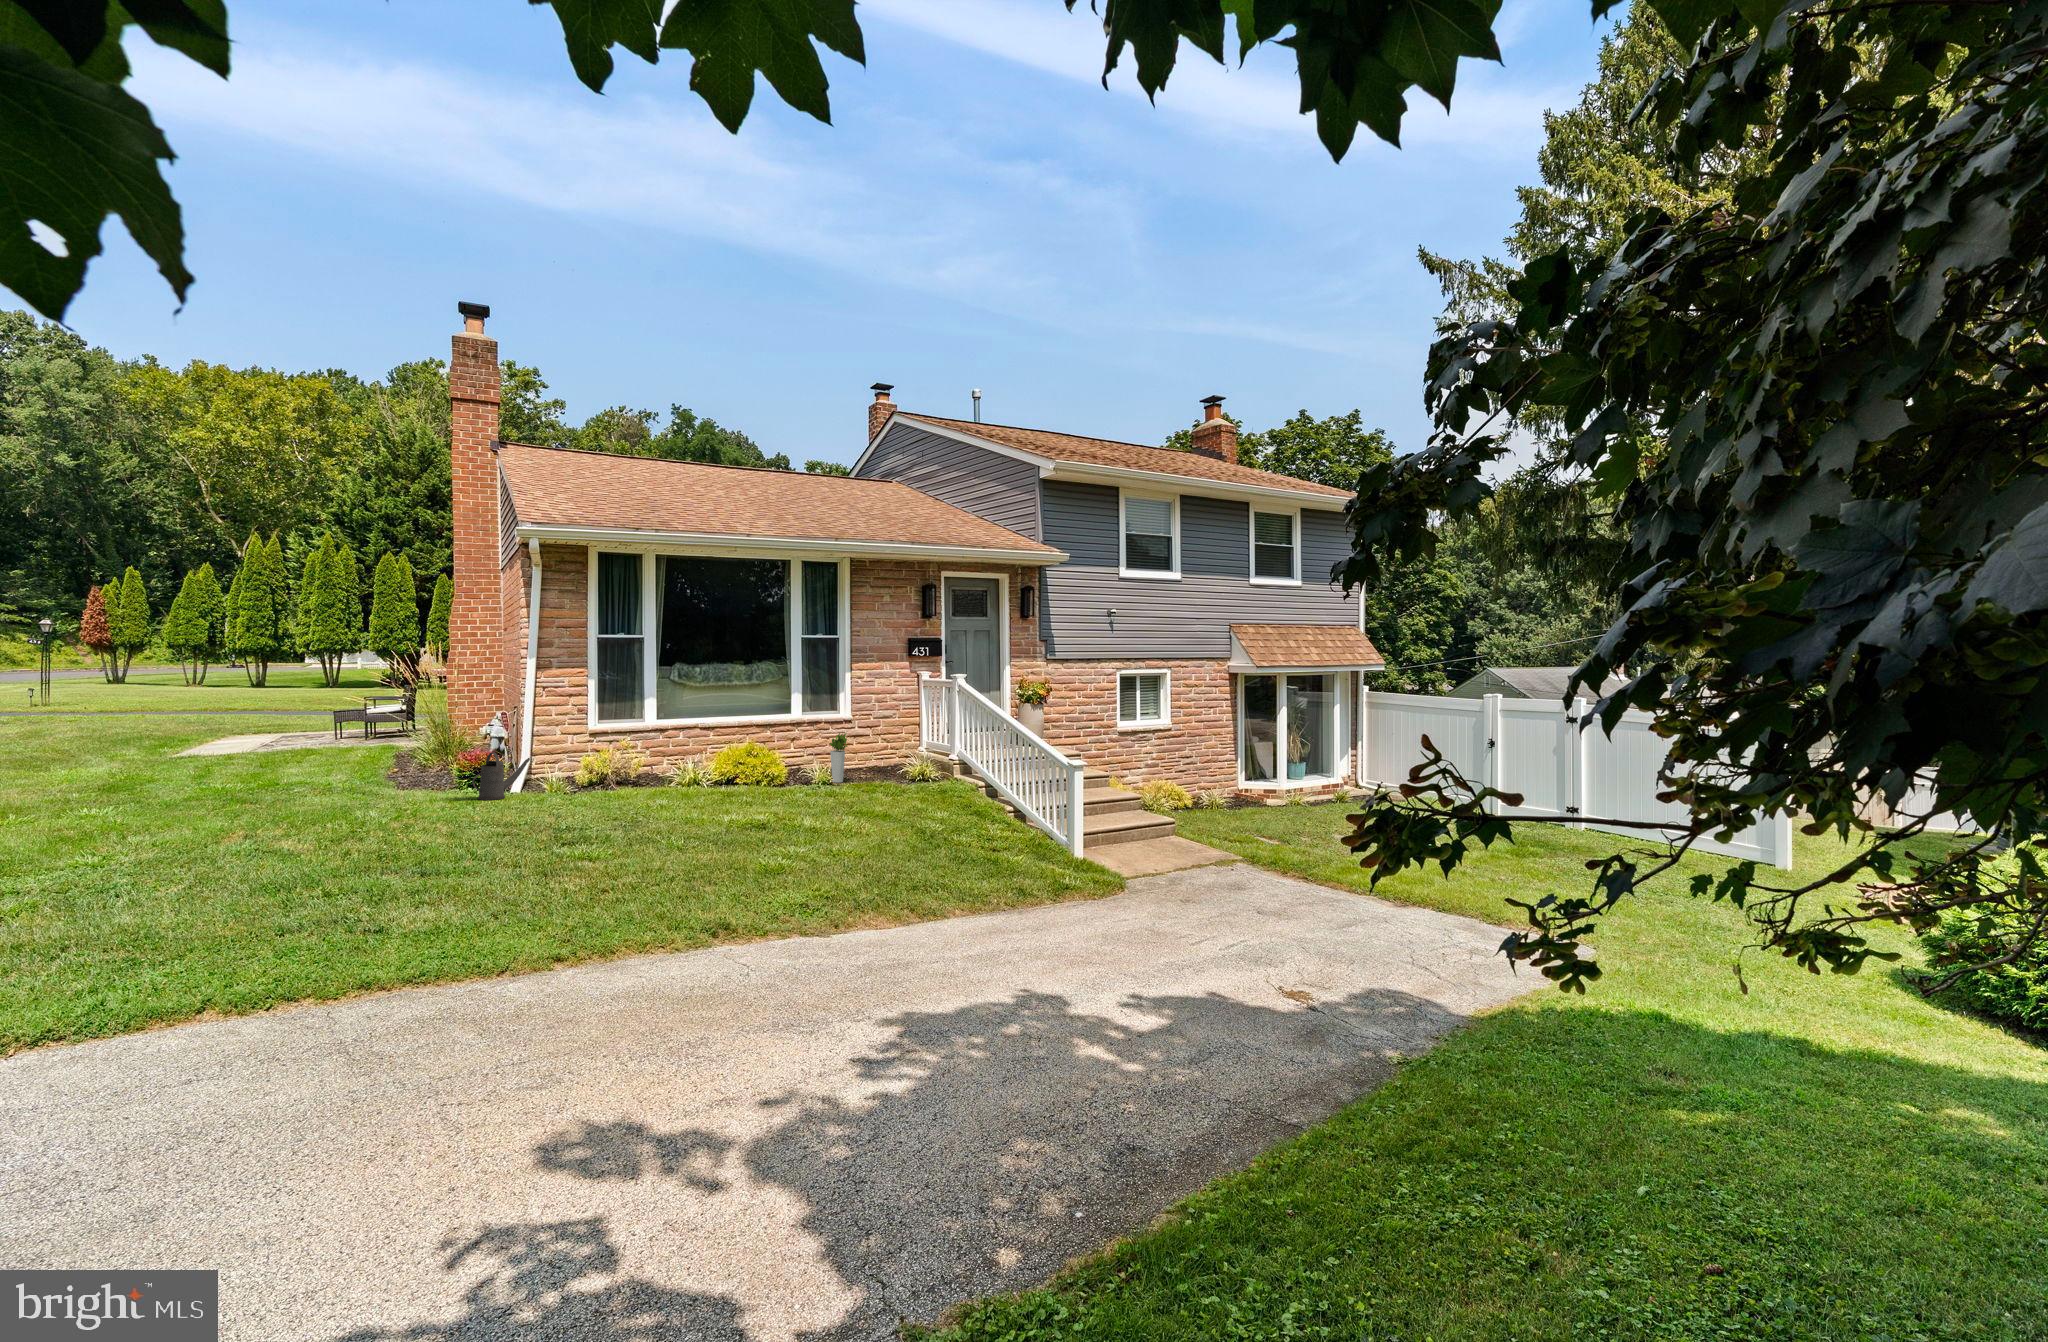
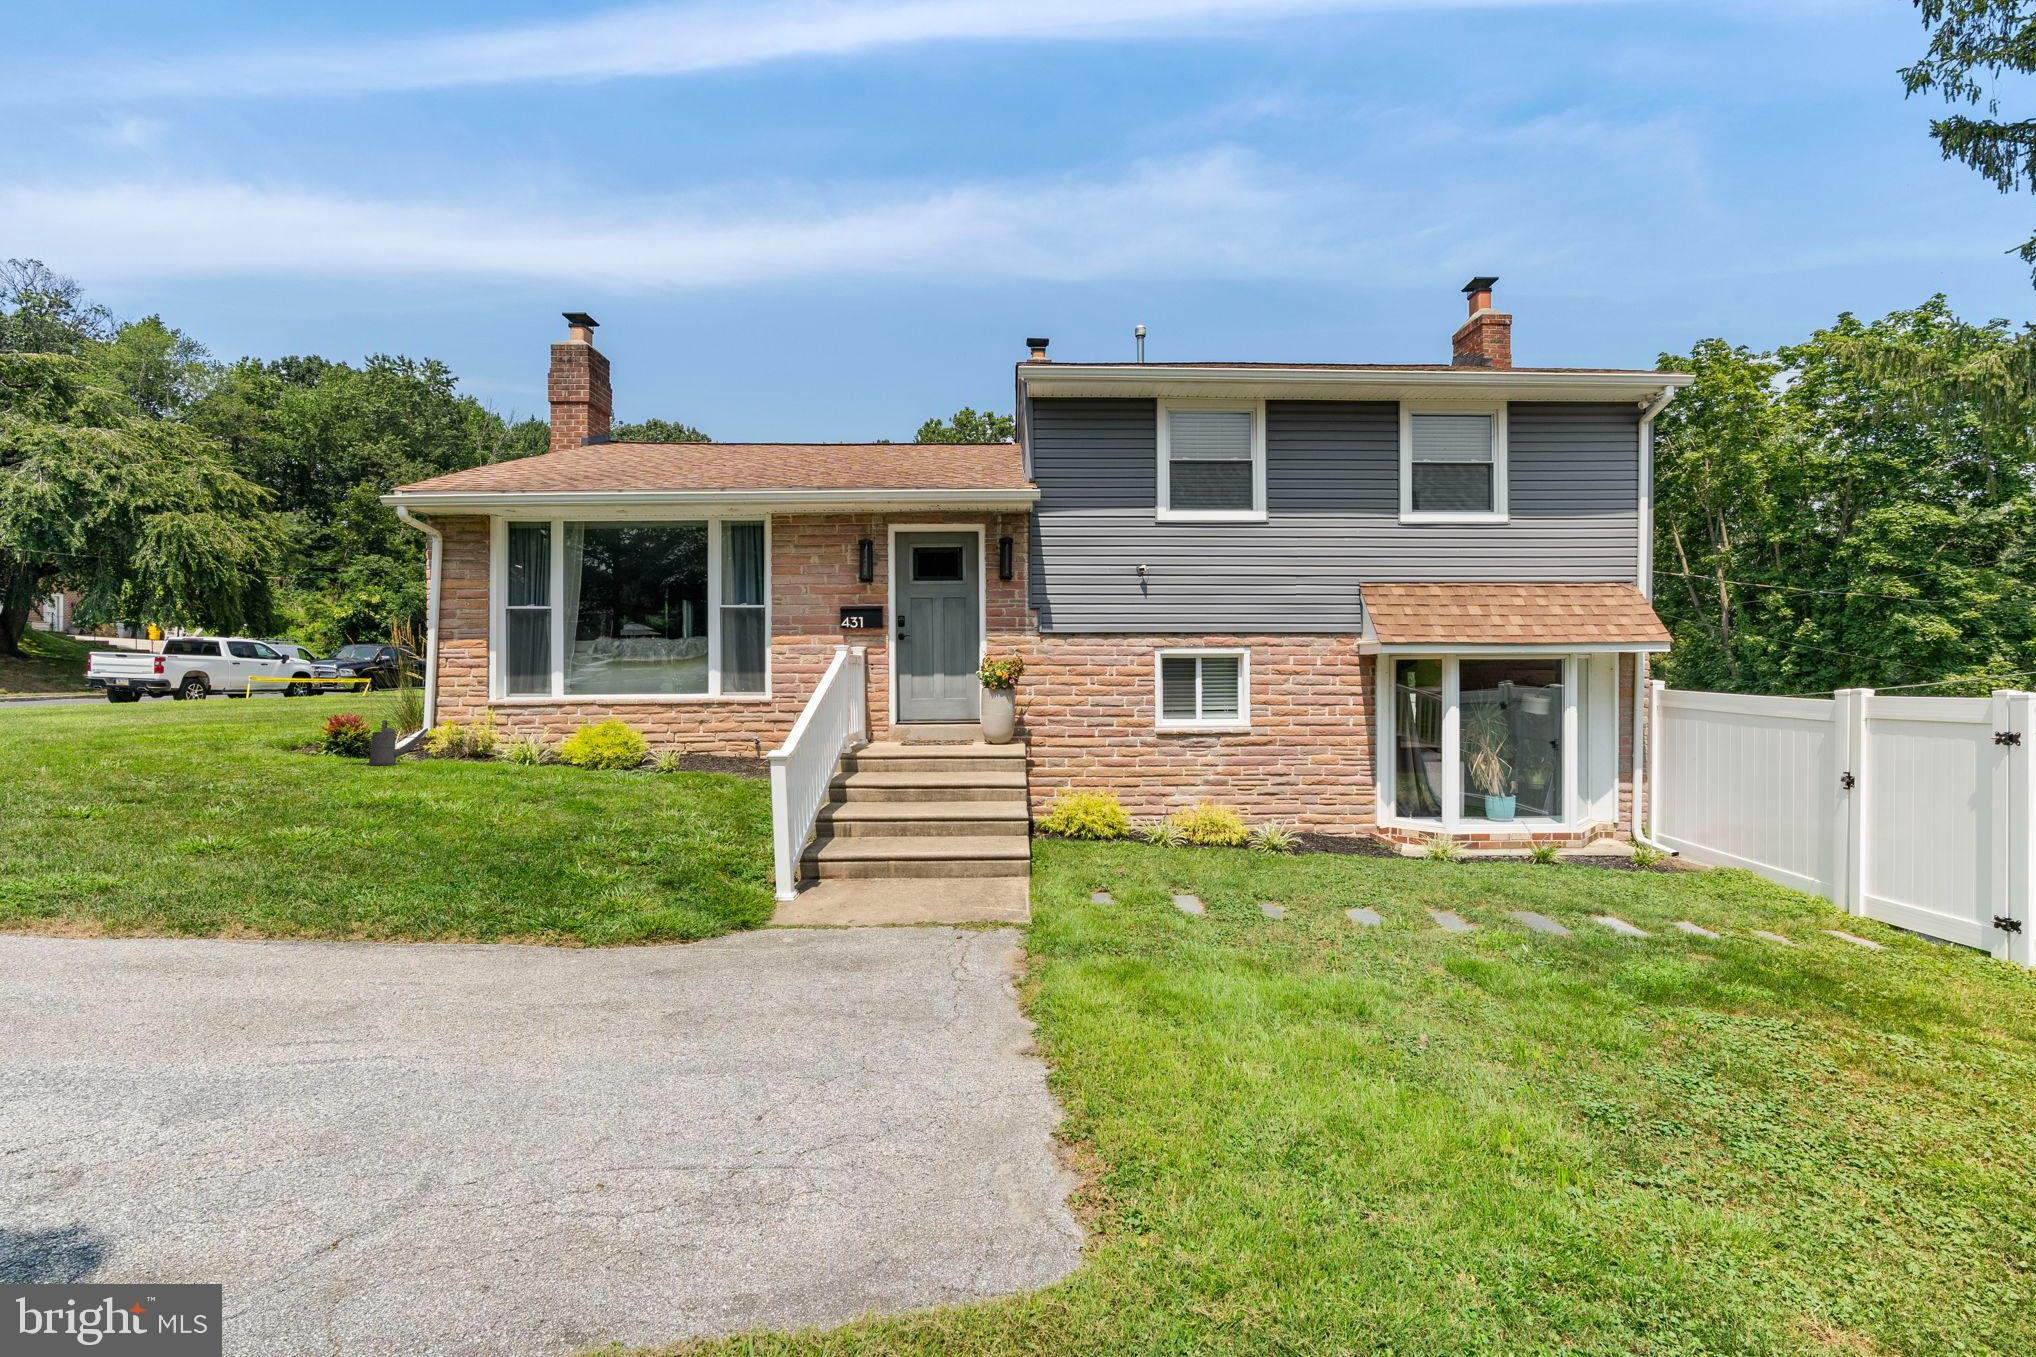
planter: present [830,733,848,783] -> none [725,715,755,773]

